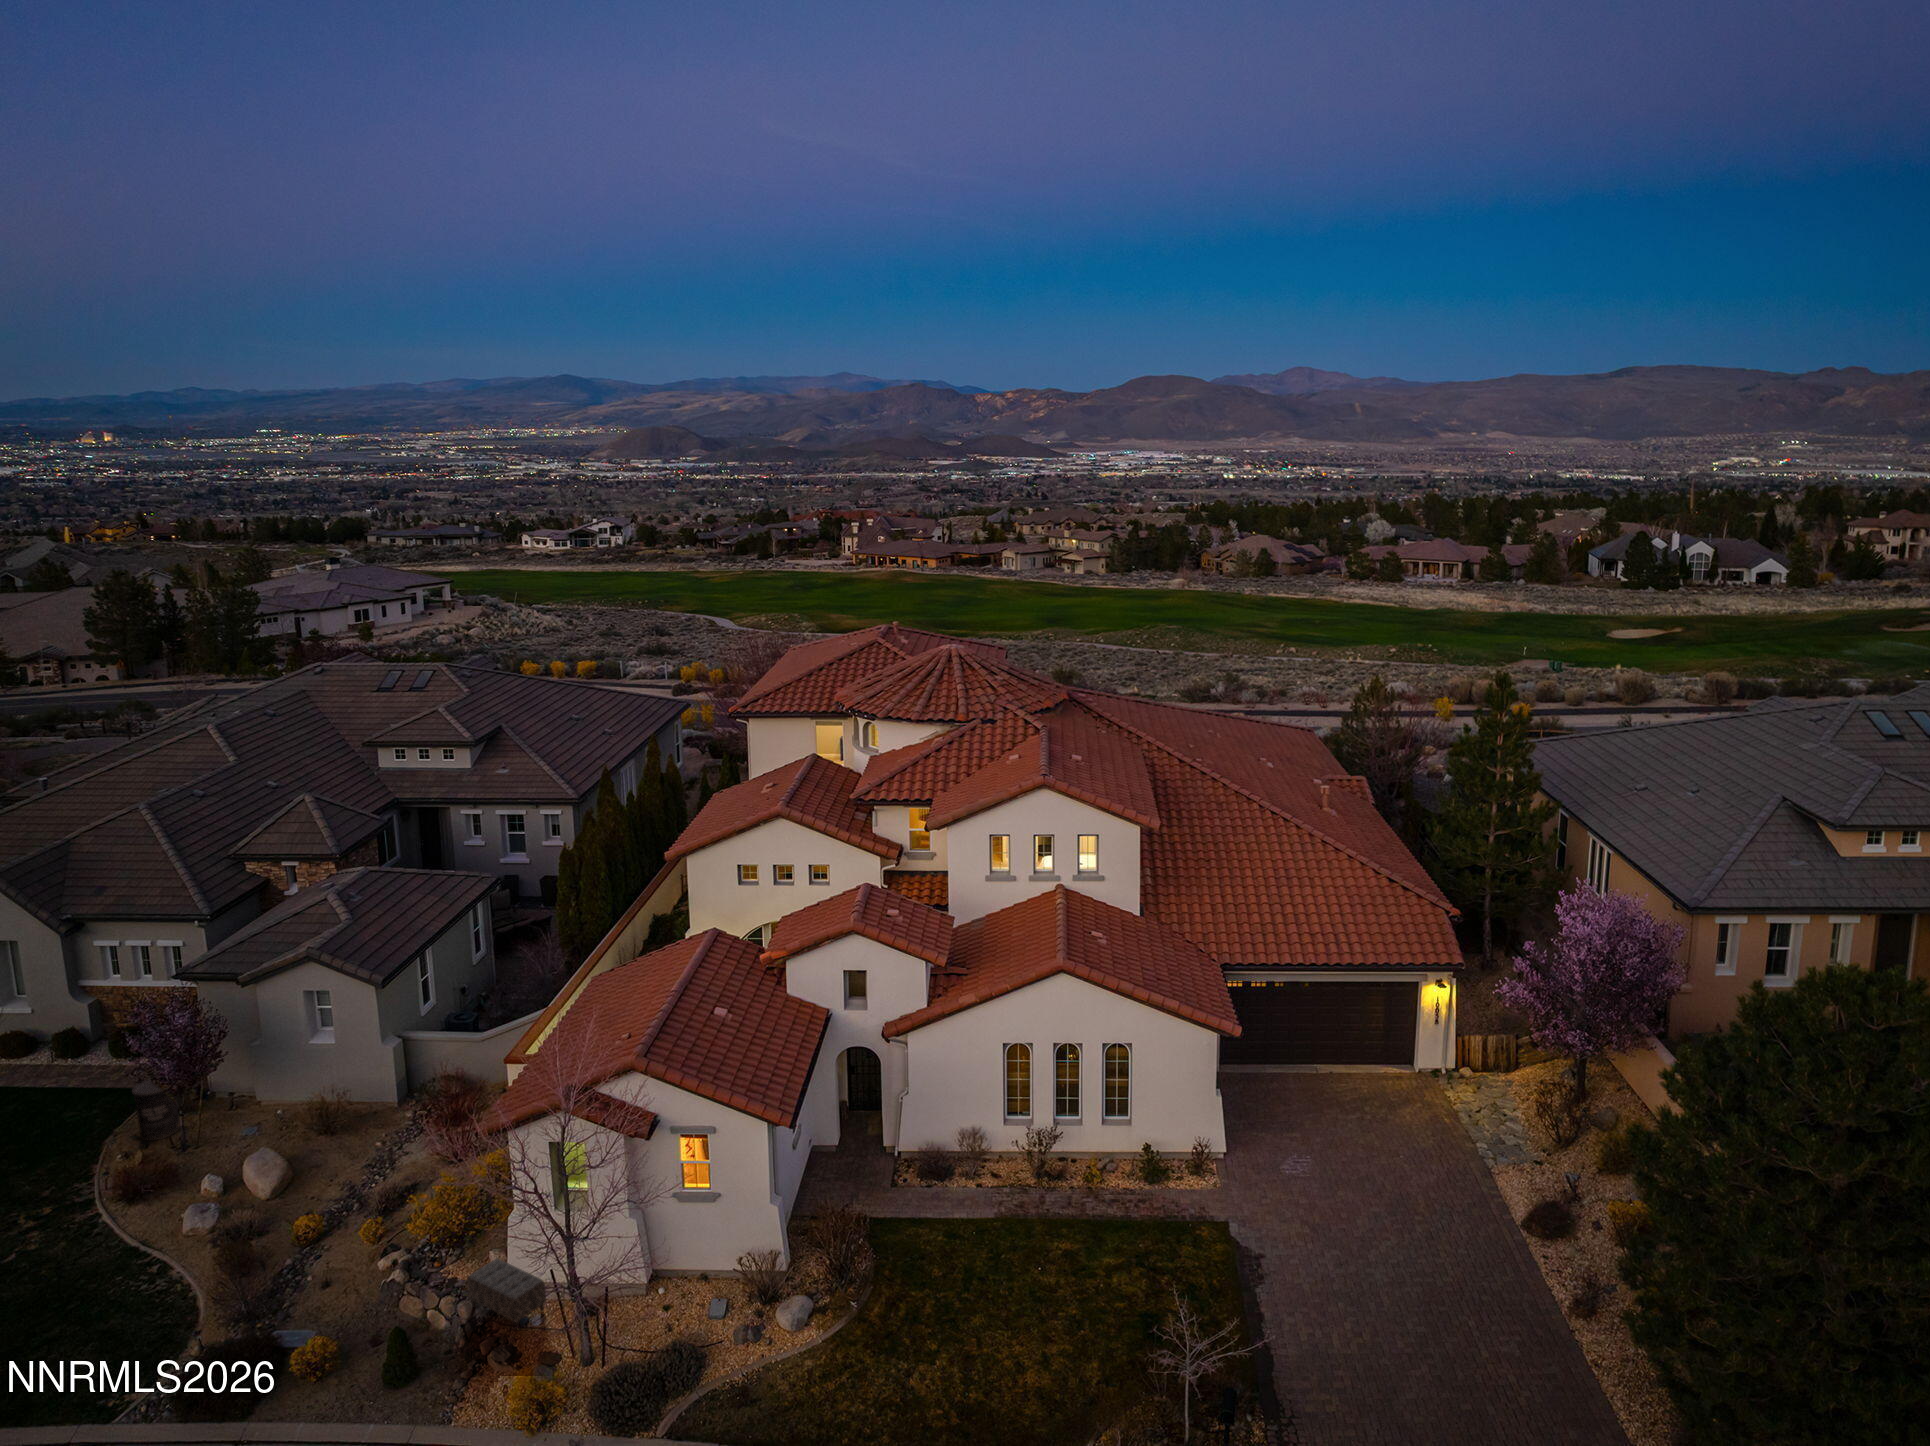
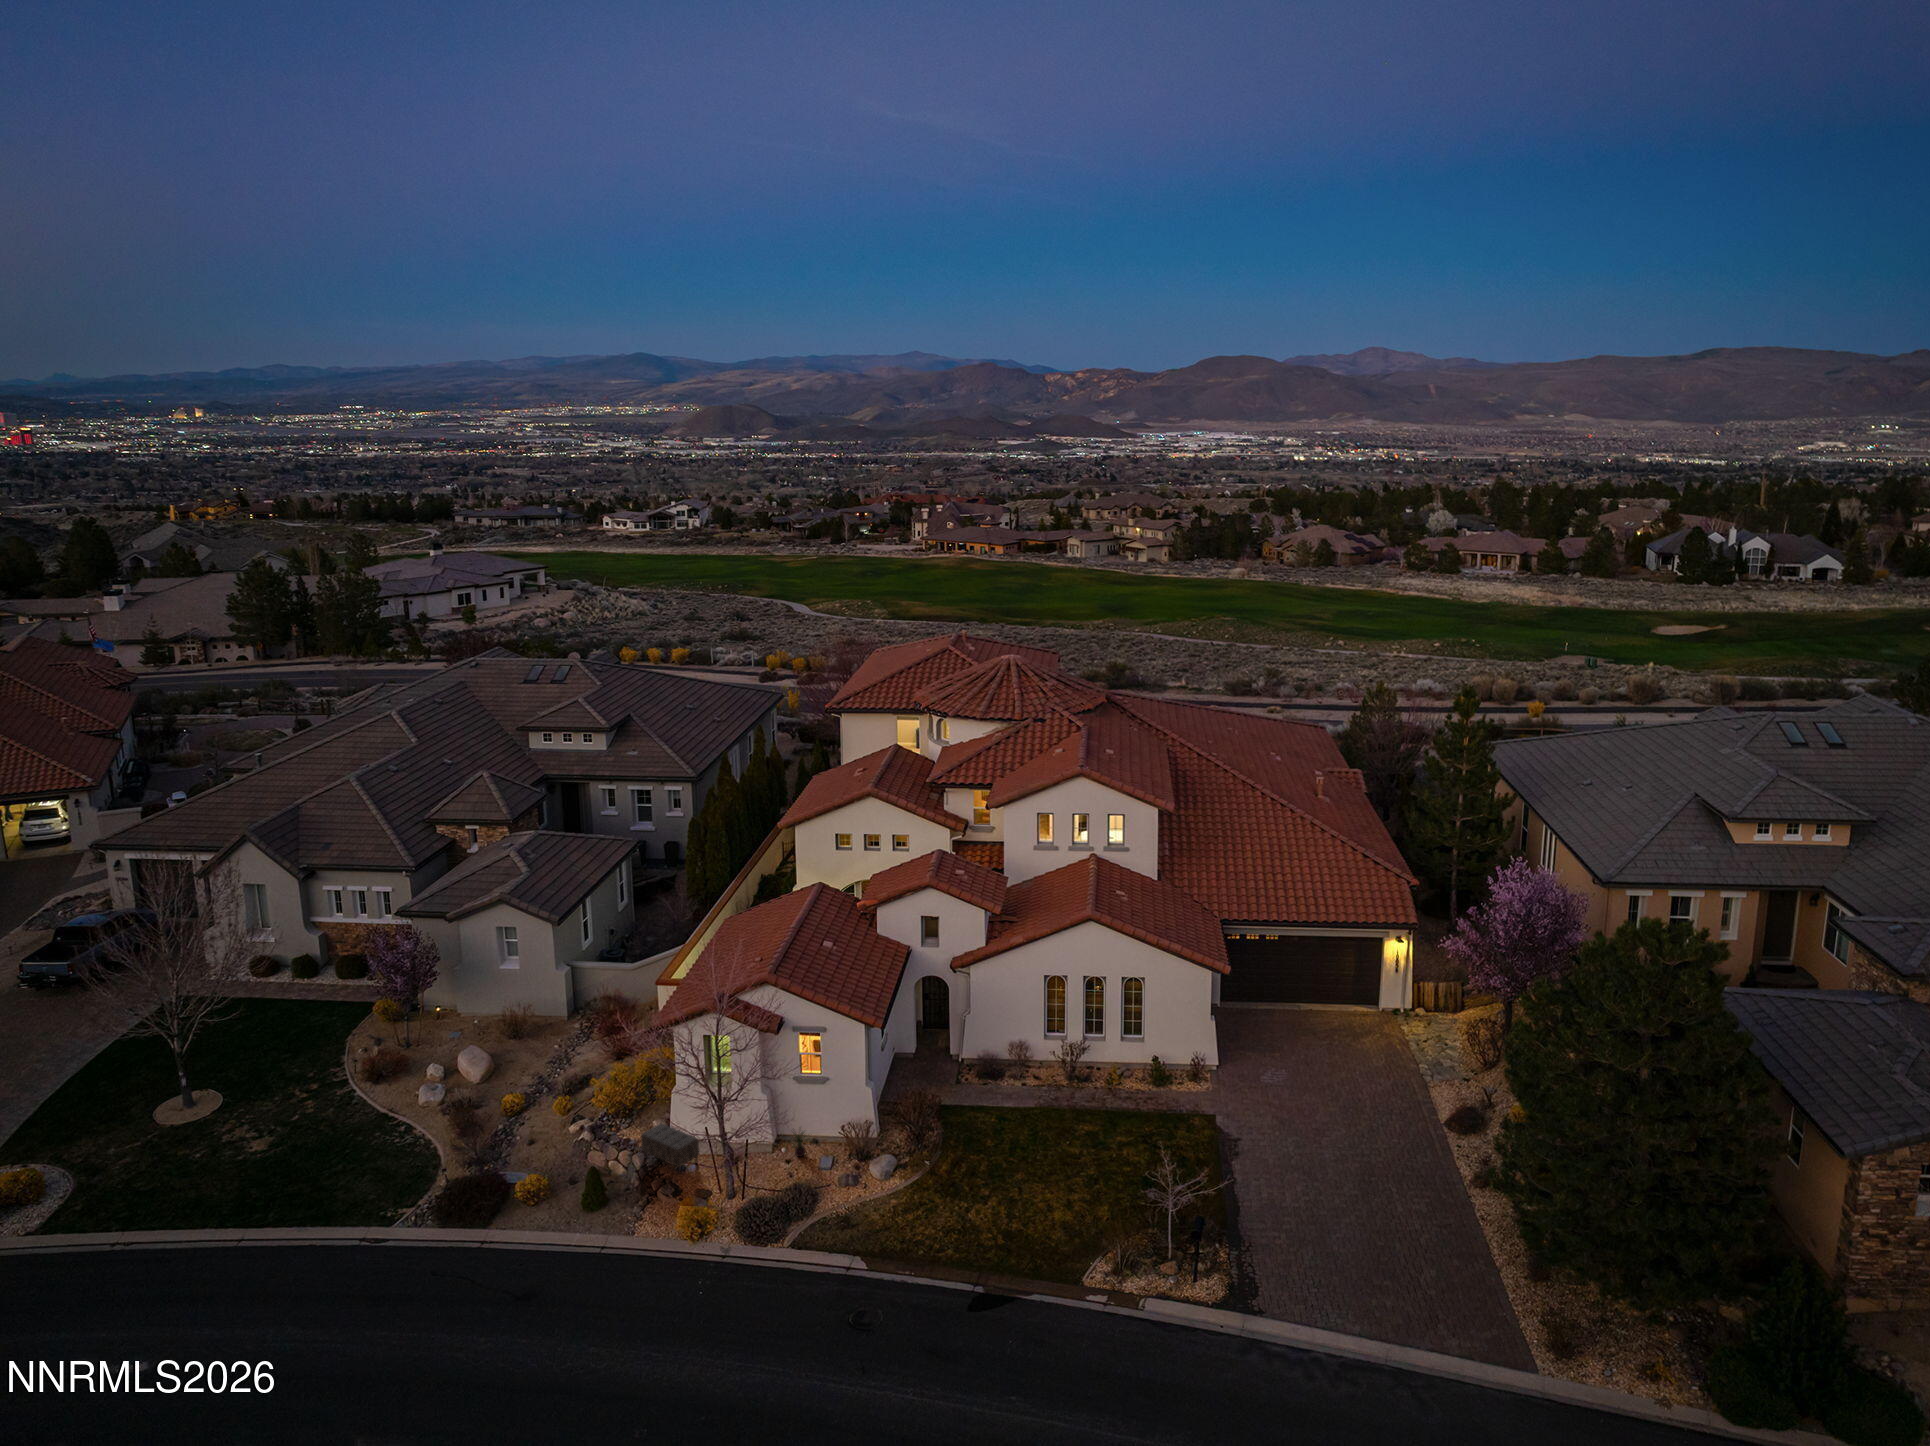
trash can: present [132,1081,180,1141] -> none [370,990,404,1038]
decorative plant: none [660,1257,704,1299] -> present [793,1132,806,1157]

